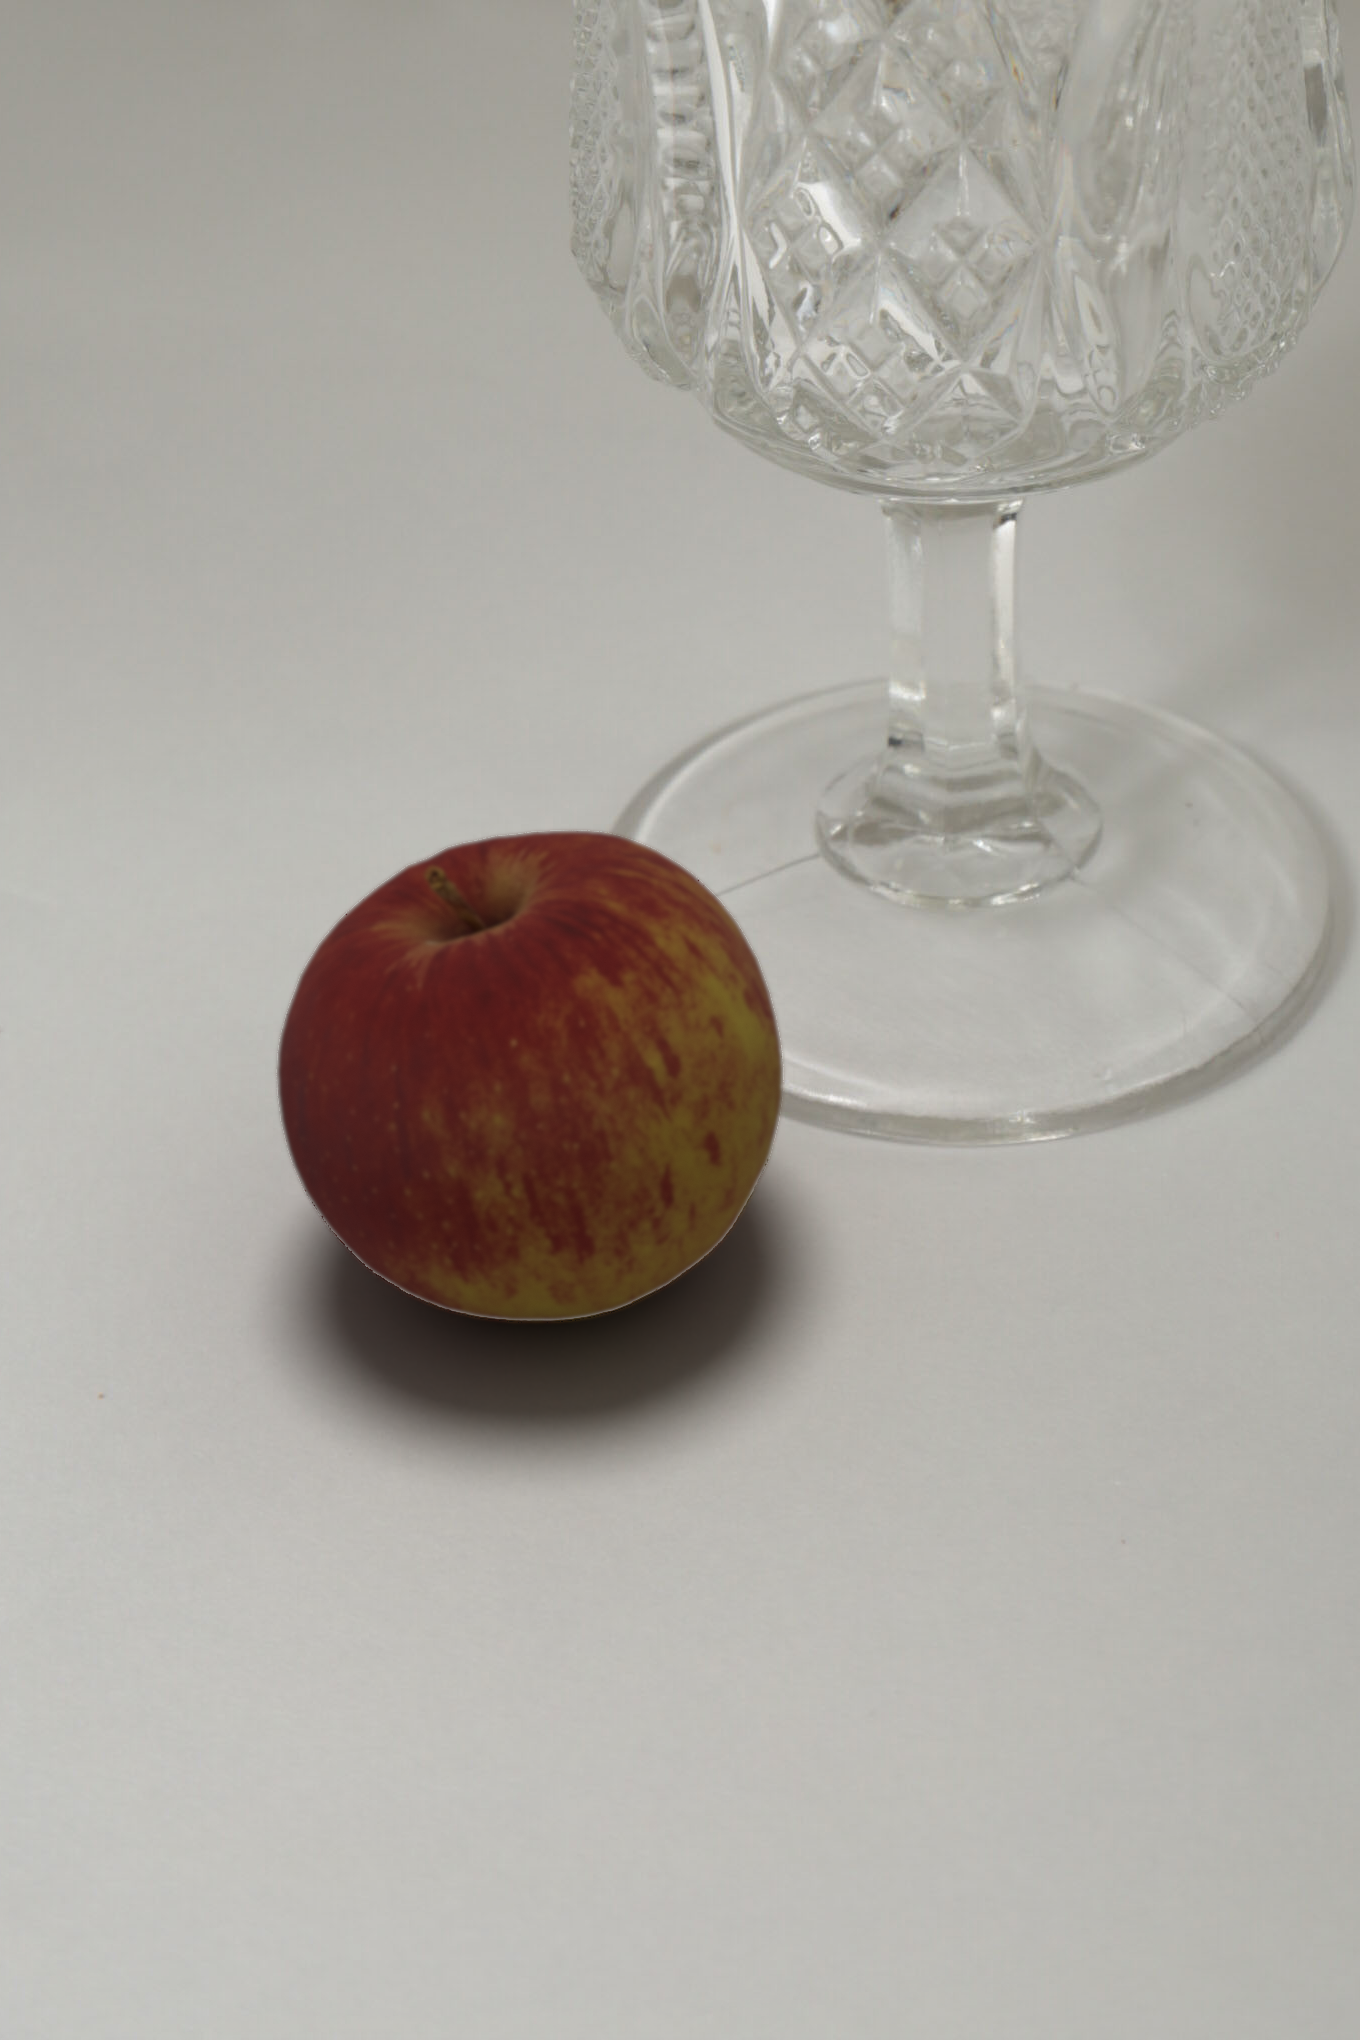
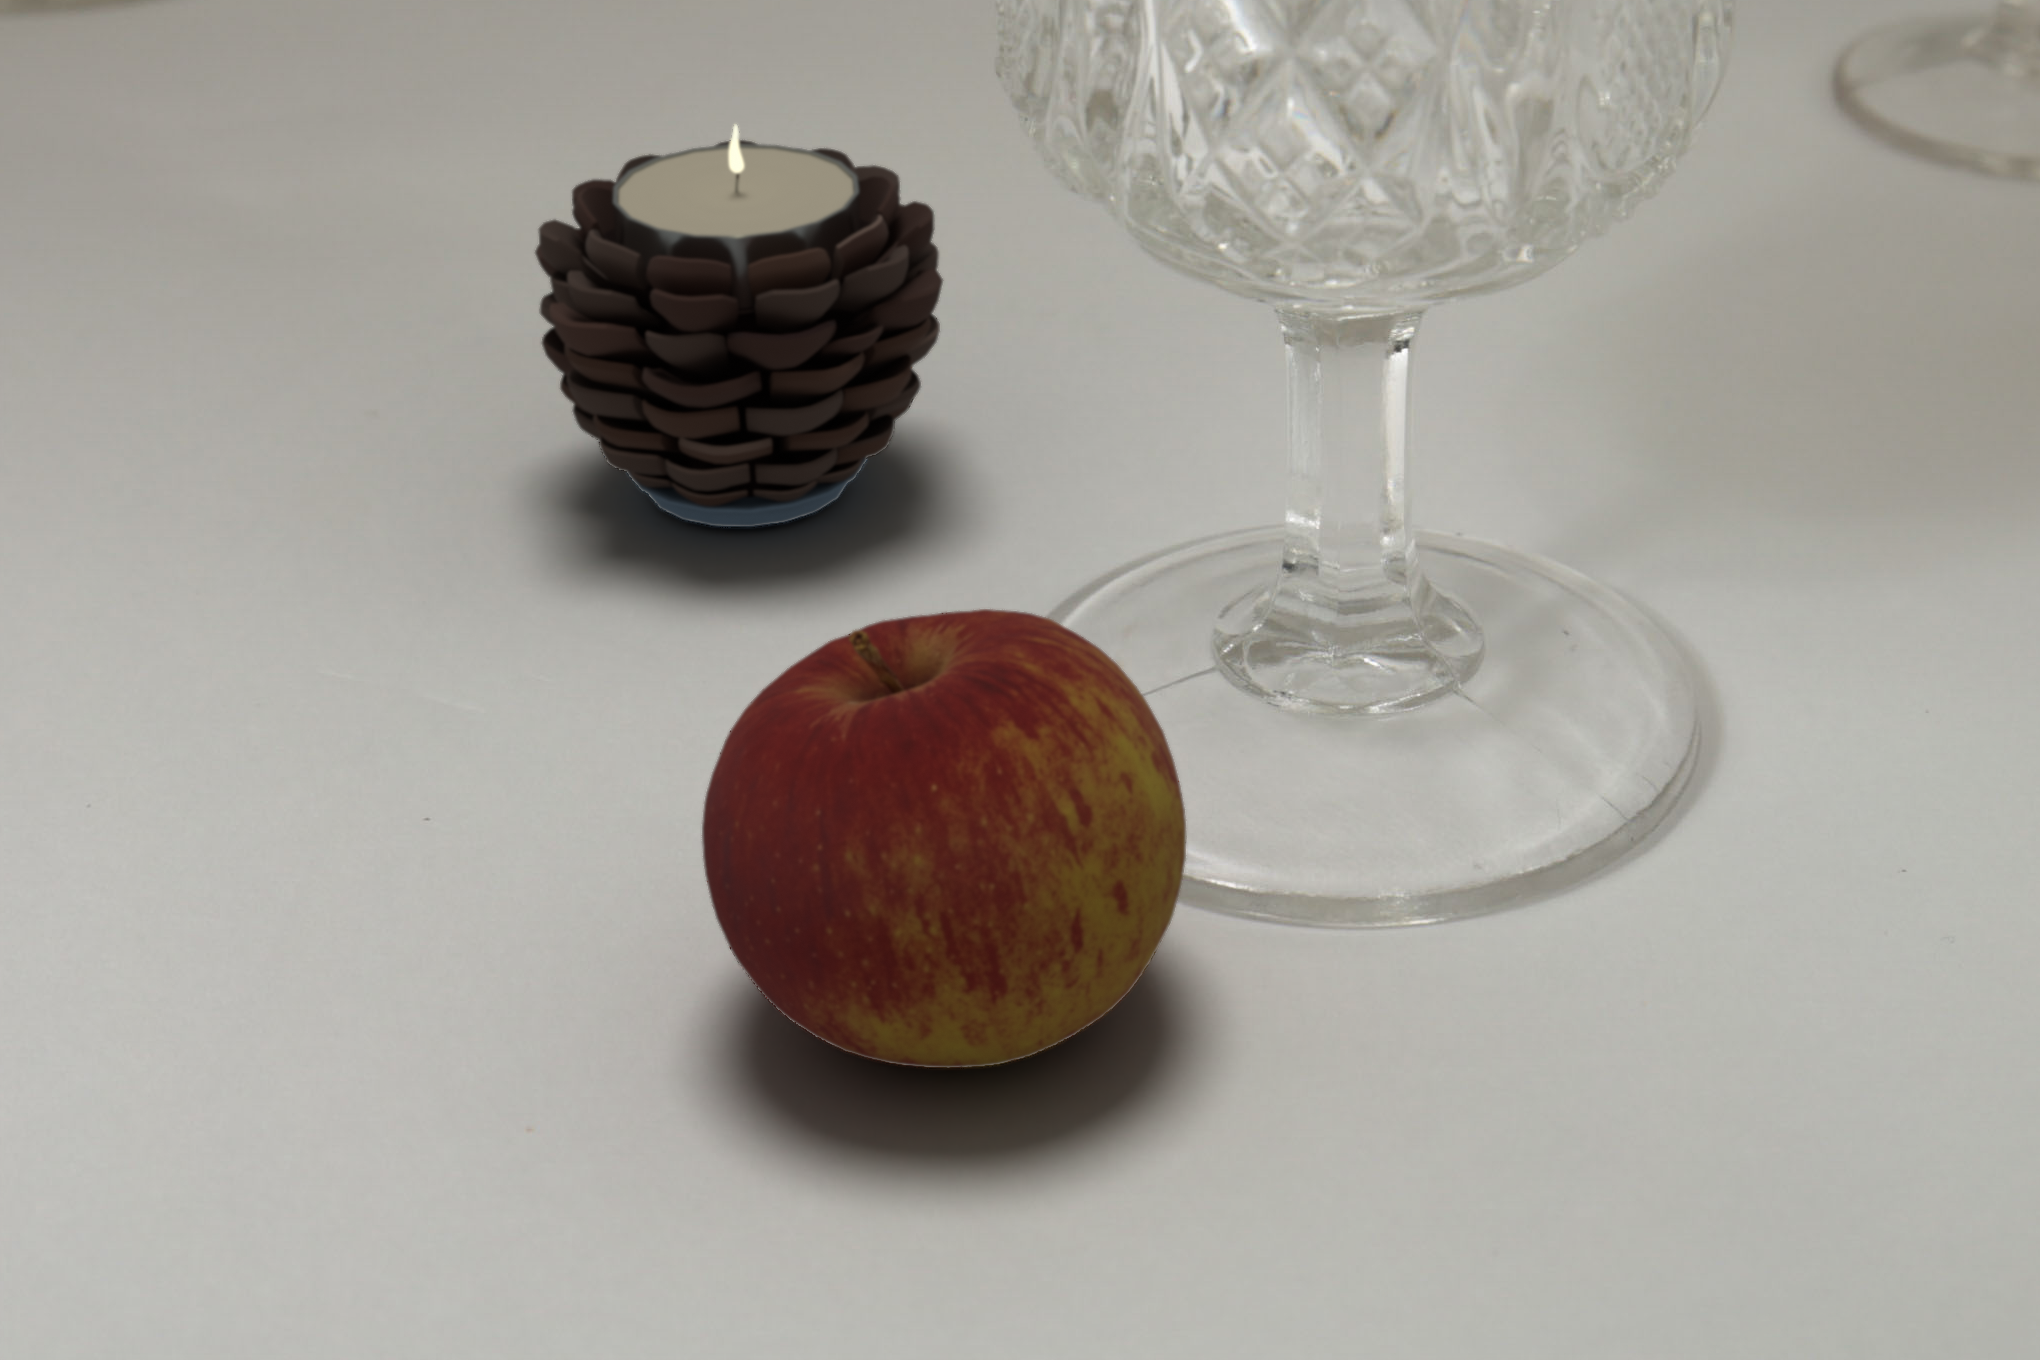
candle: none [116,278,533,690] -> present [535,125,943,527]

